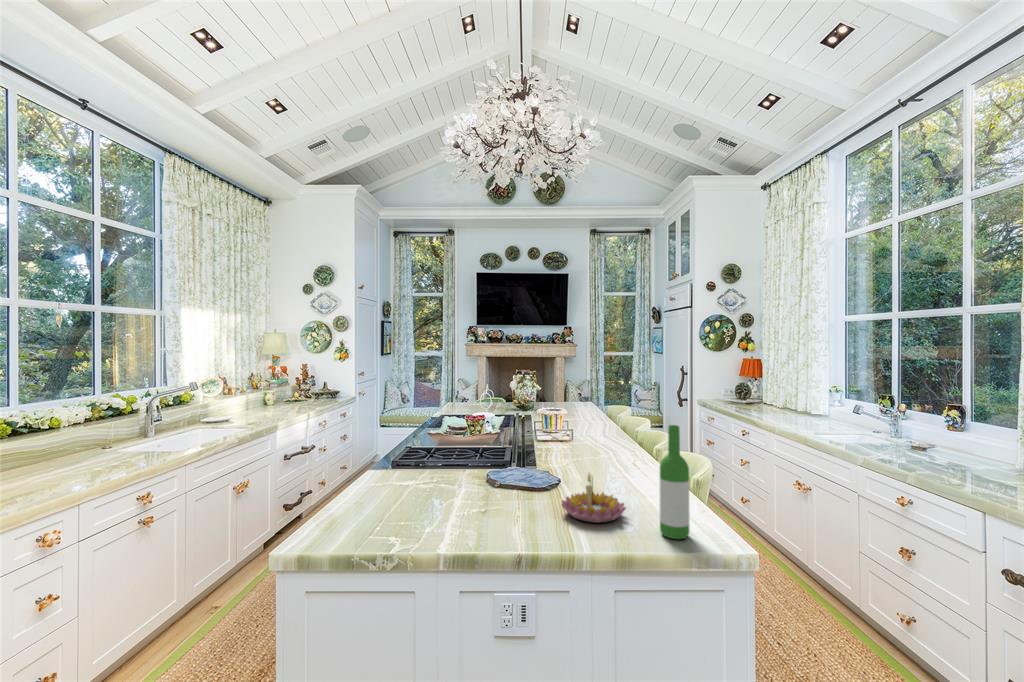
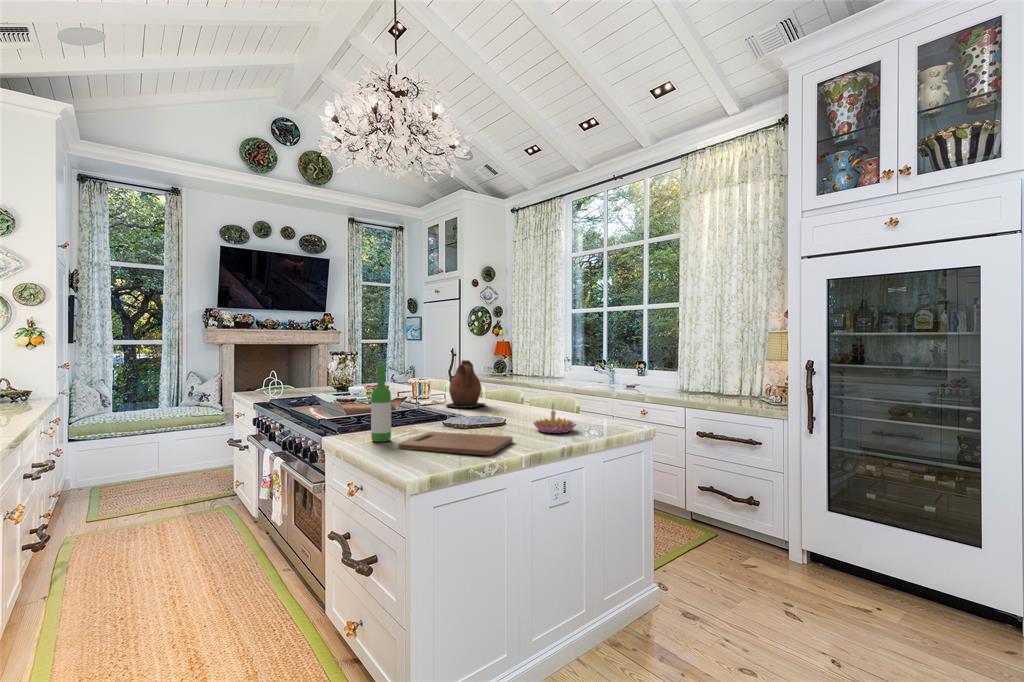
ceramic pitcher: none [556,392,610,452] -> present [446,360,485,408]
wine bottle: present [660,425,690,539] -> present [371,366,391,442]
cutting board: none [373,484,495,540] -> present [398,432,513,455]

